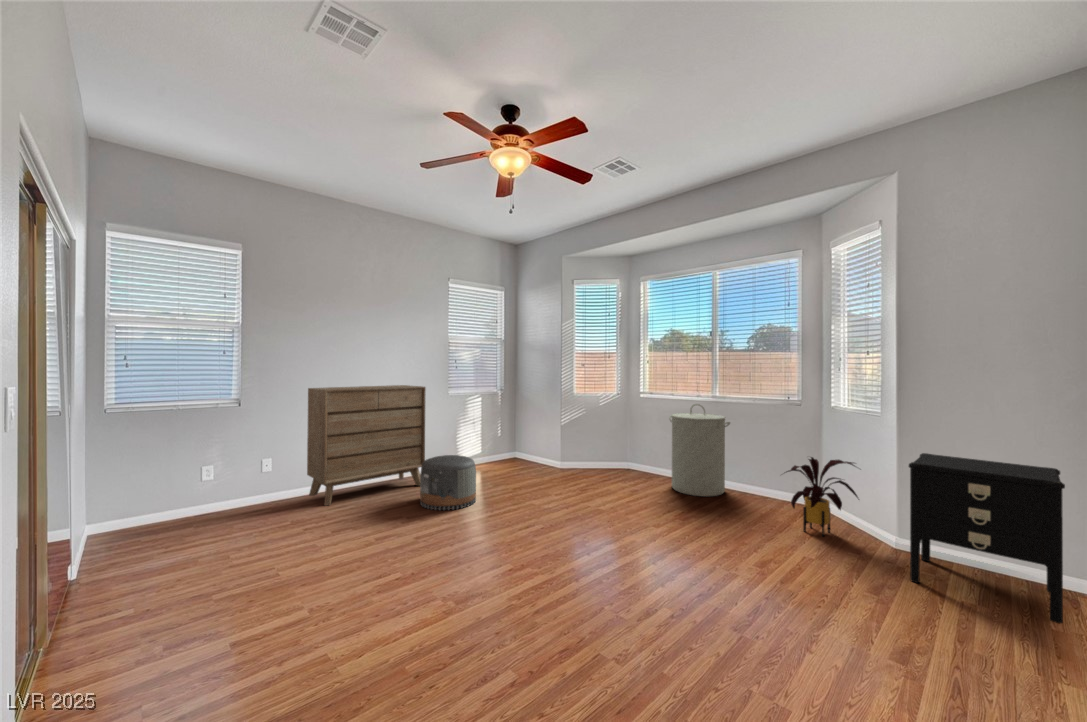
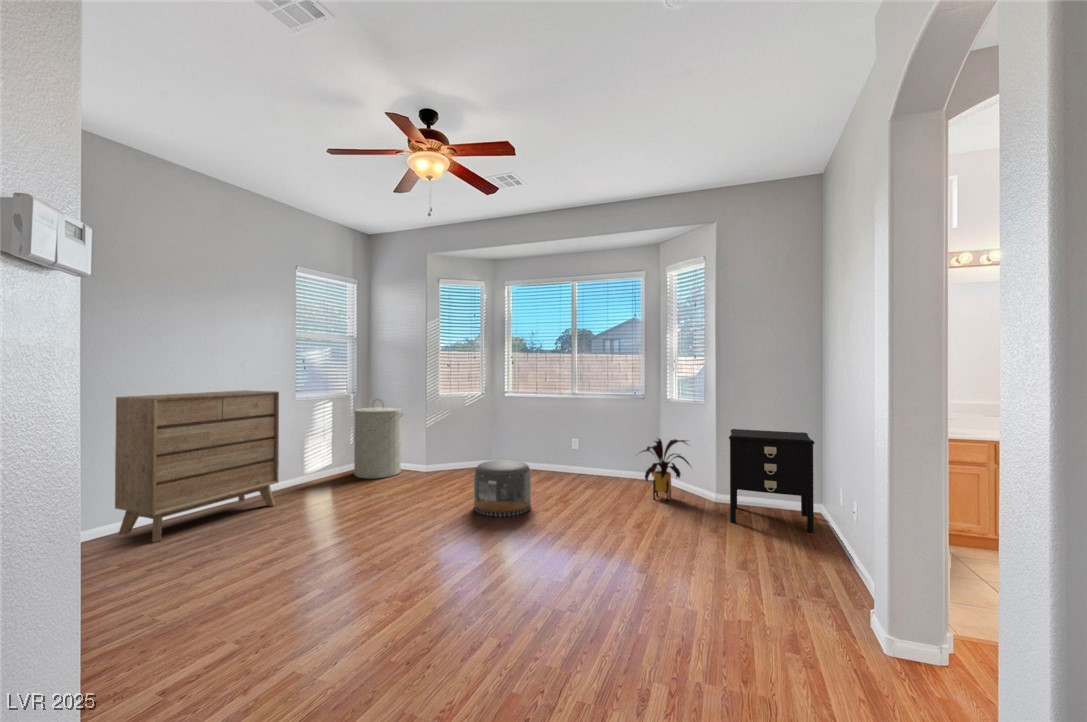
laundry hamper: present [669,404,730,497] -> present [354,399,403,479]
pouf: present [420,455,476,510] -> present [474,460,531,516]

